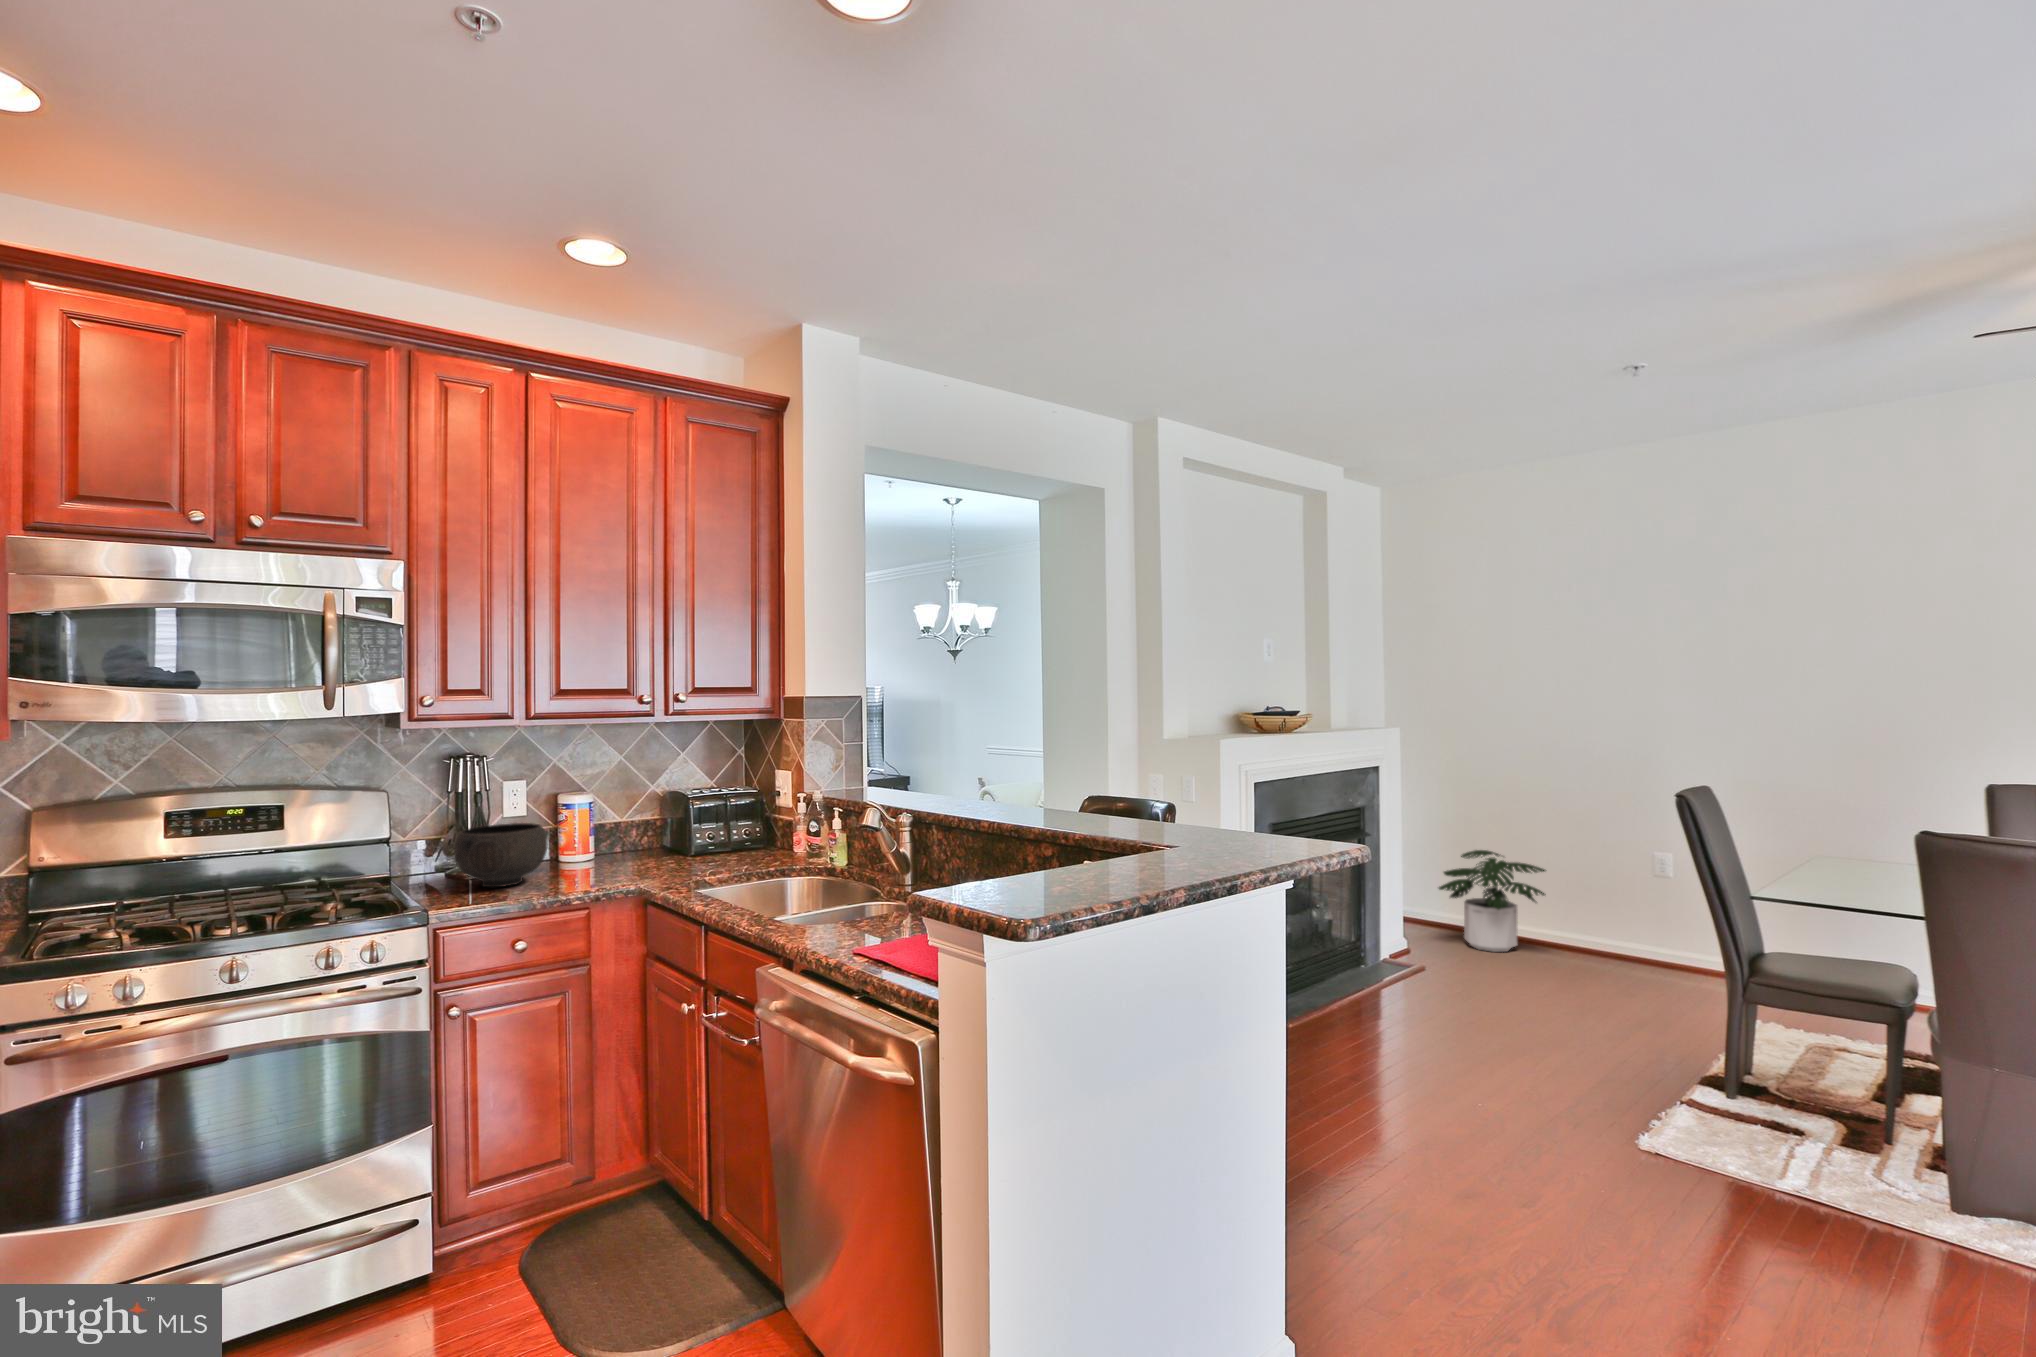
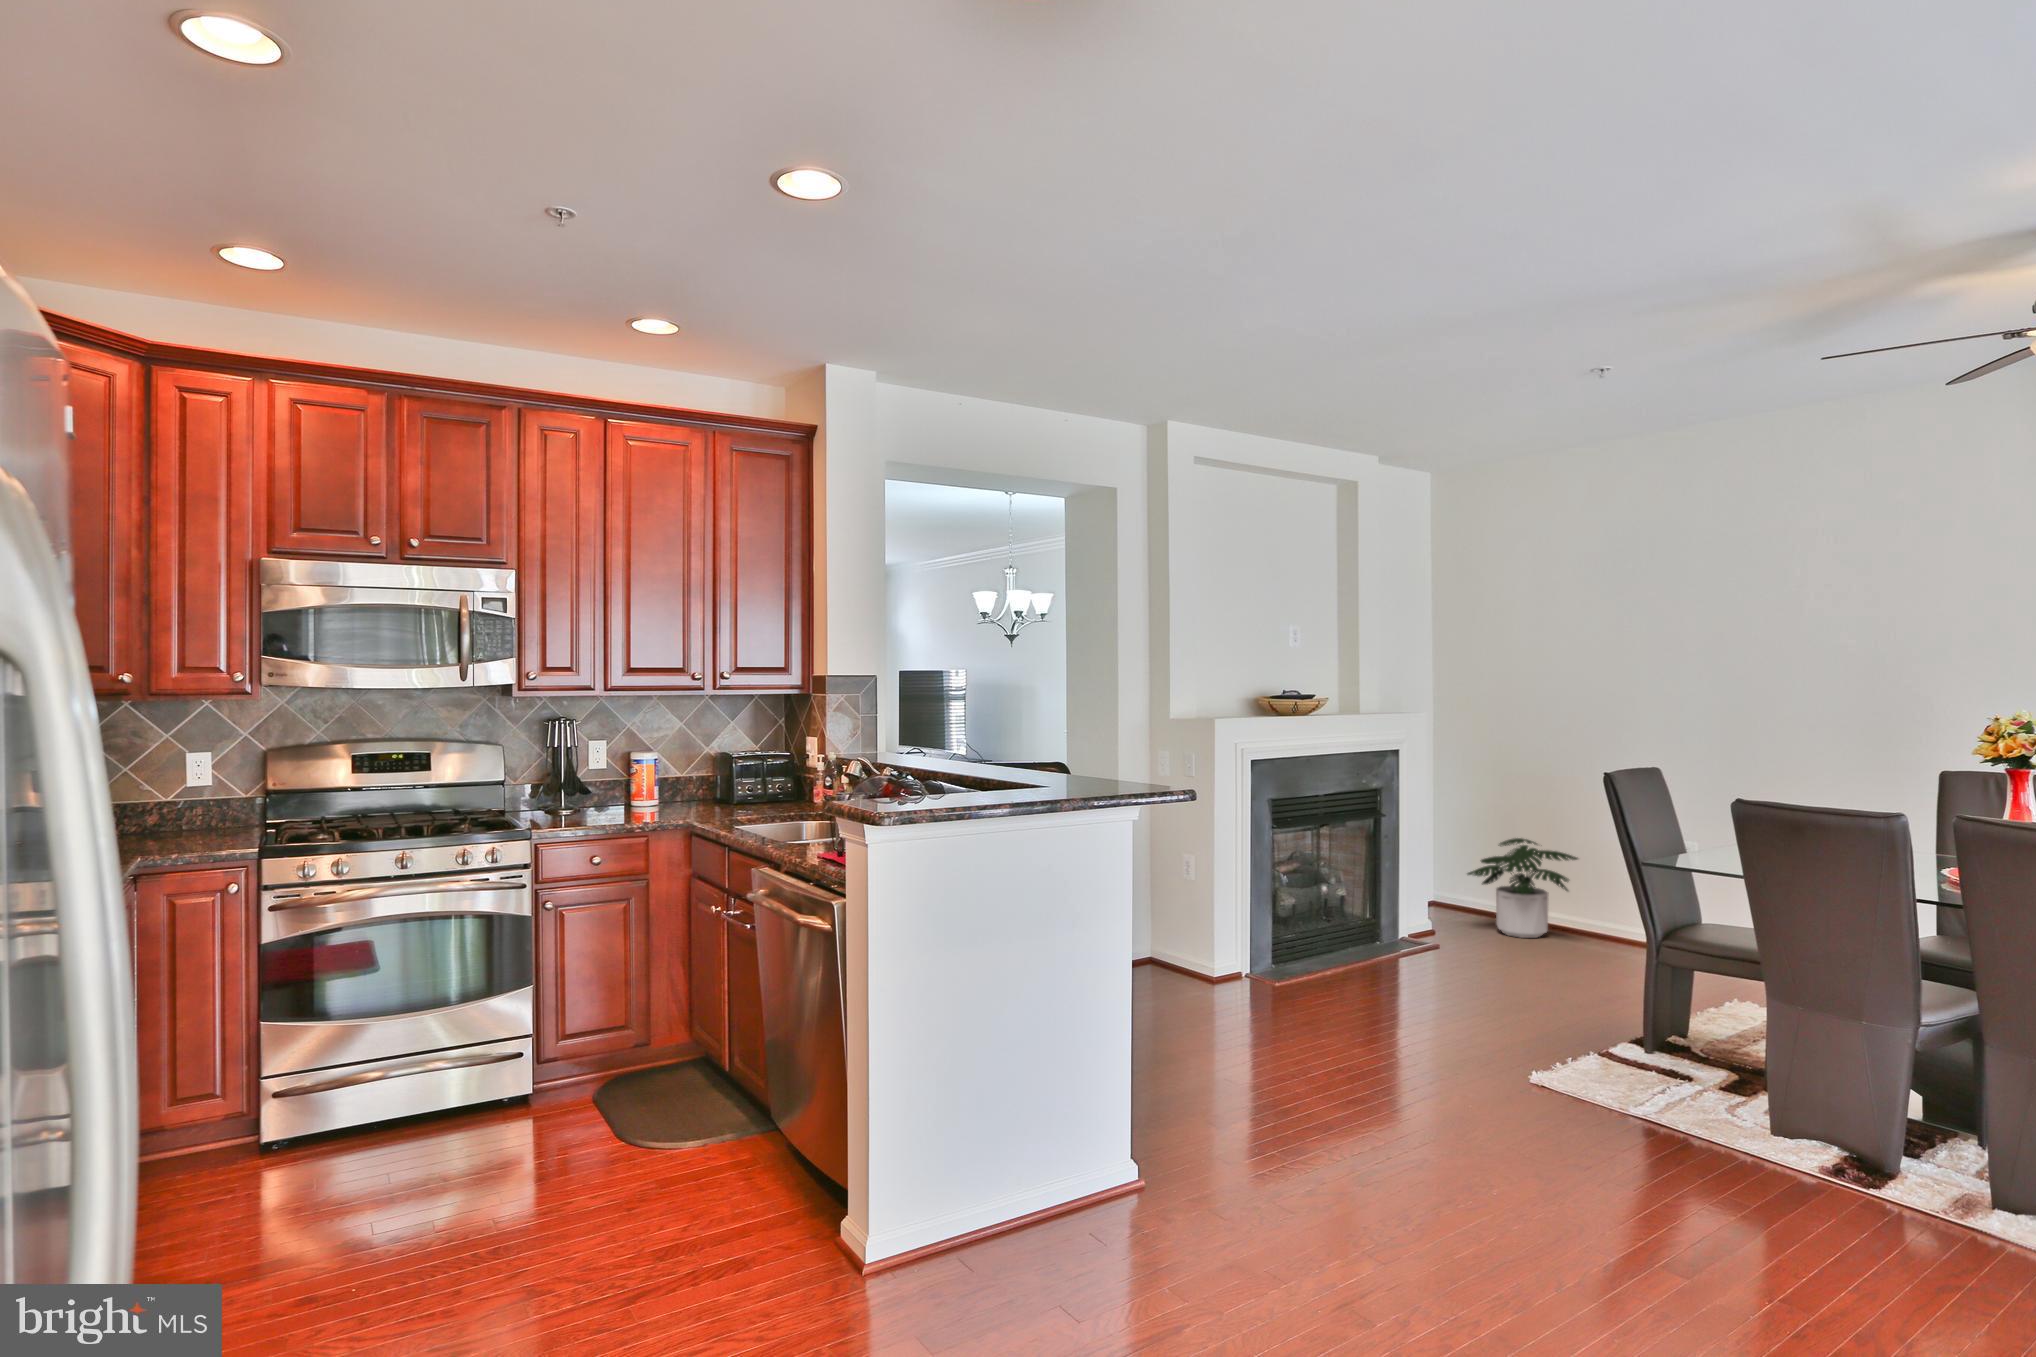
bowl: present [455,823,547,887] -> none [551,771,618,817]

